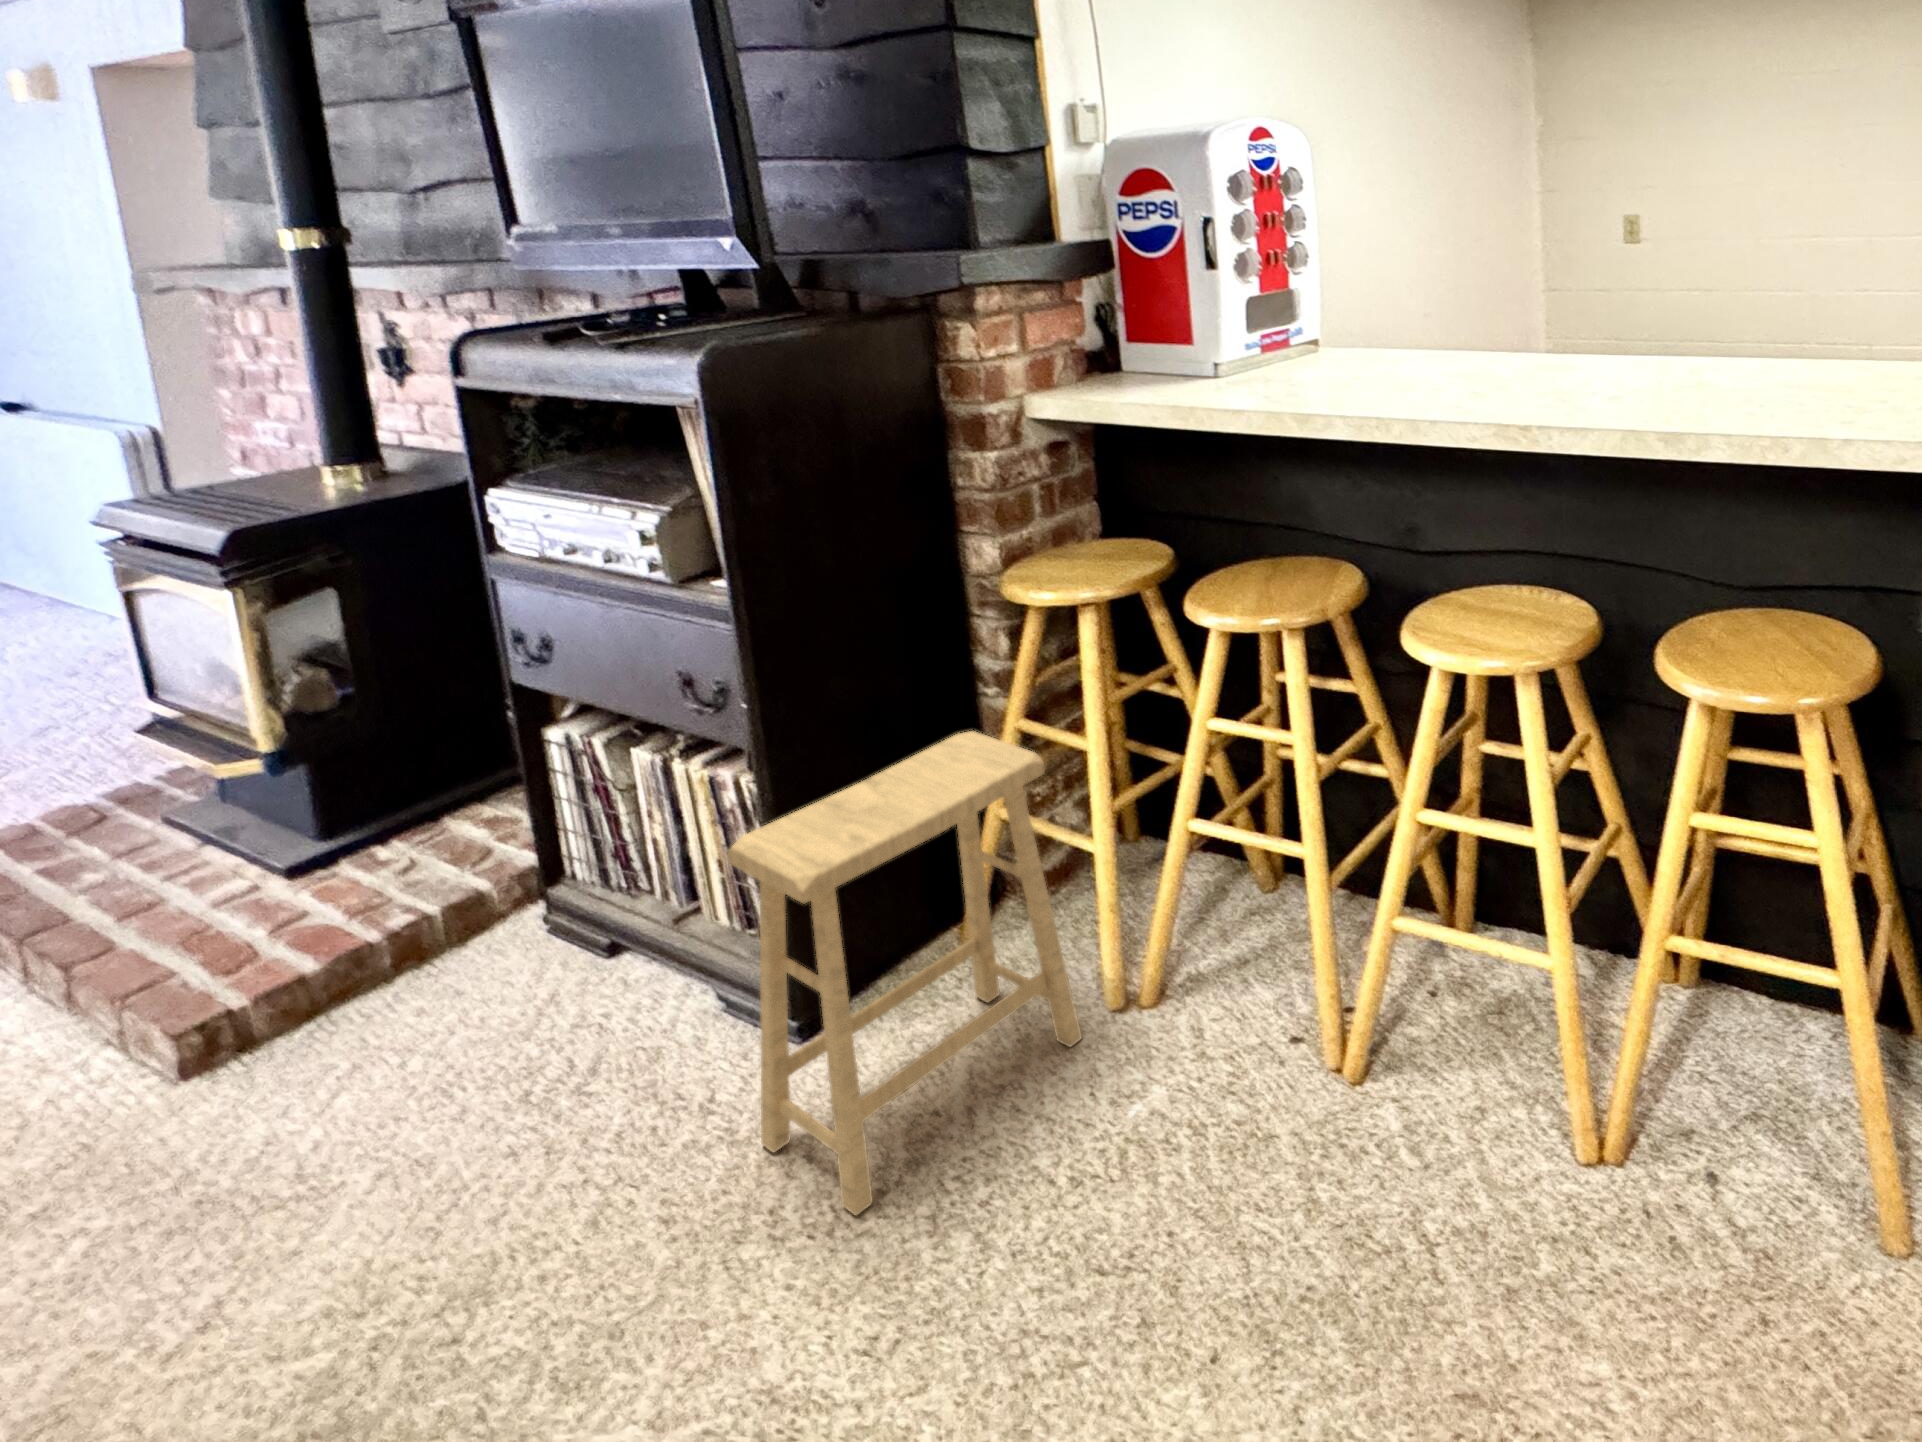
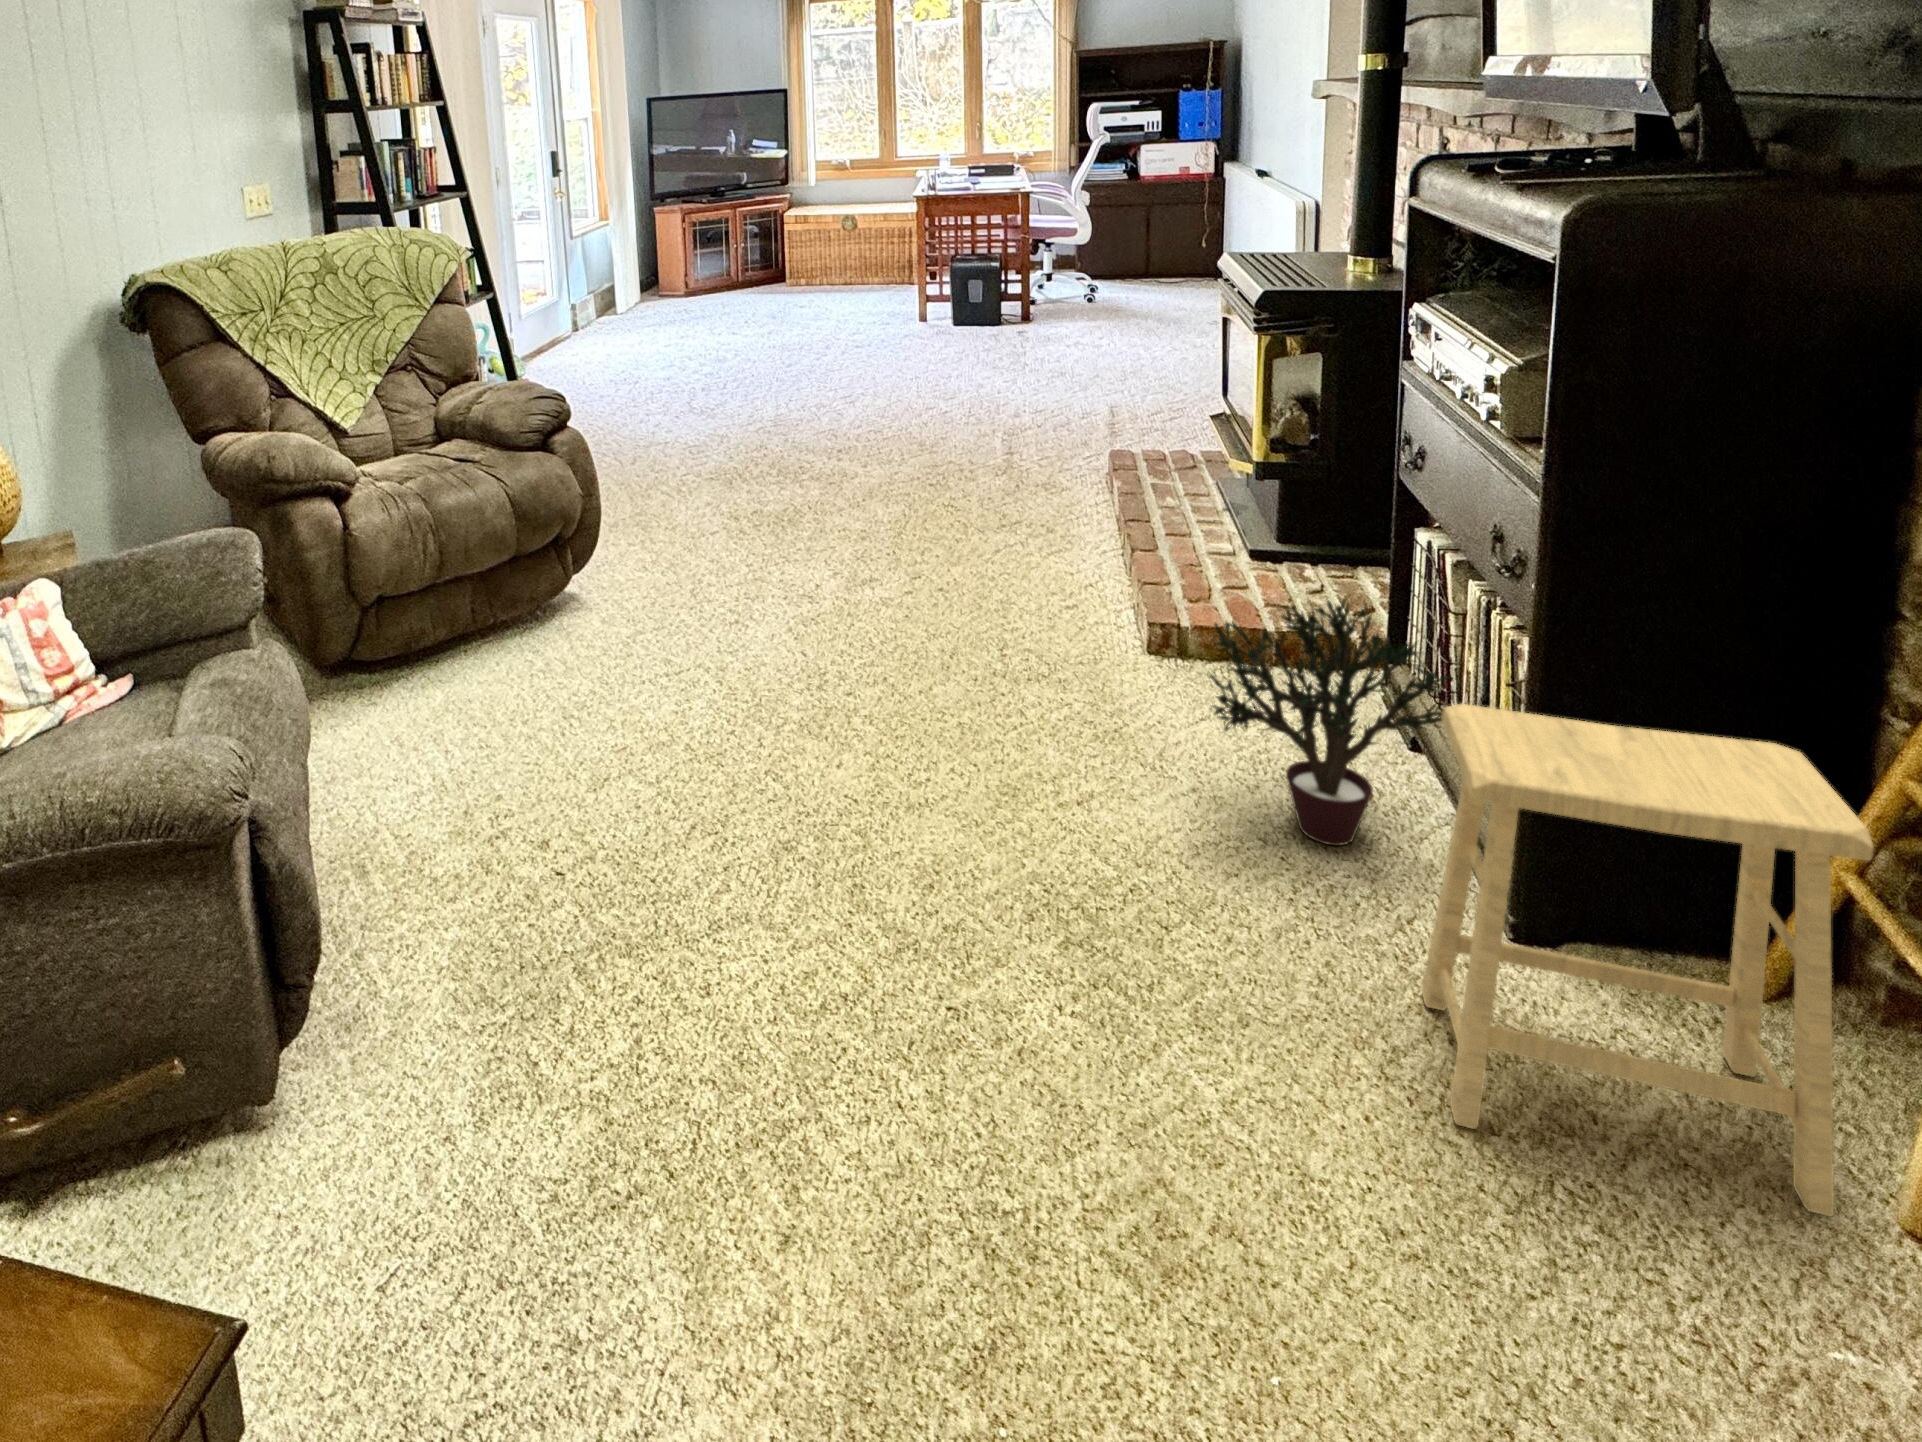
potted plant: none [356,813,714,1112] -> present [1210,598,1449,846]

